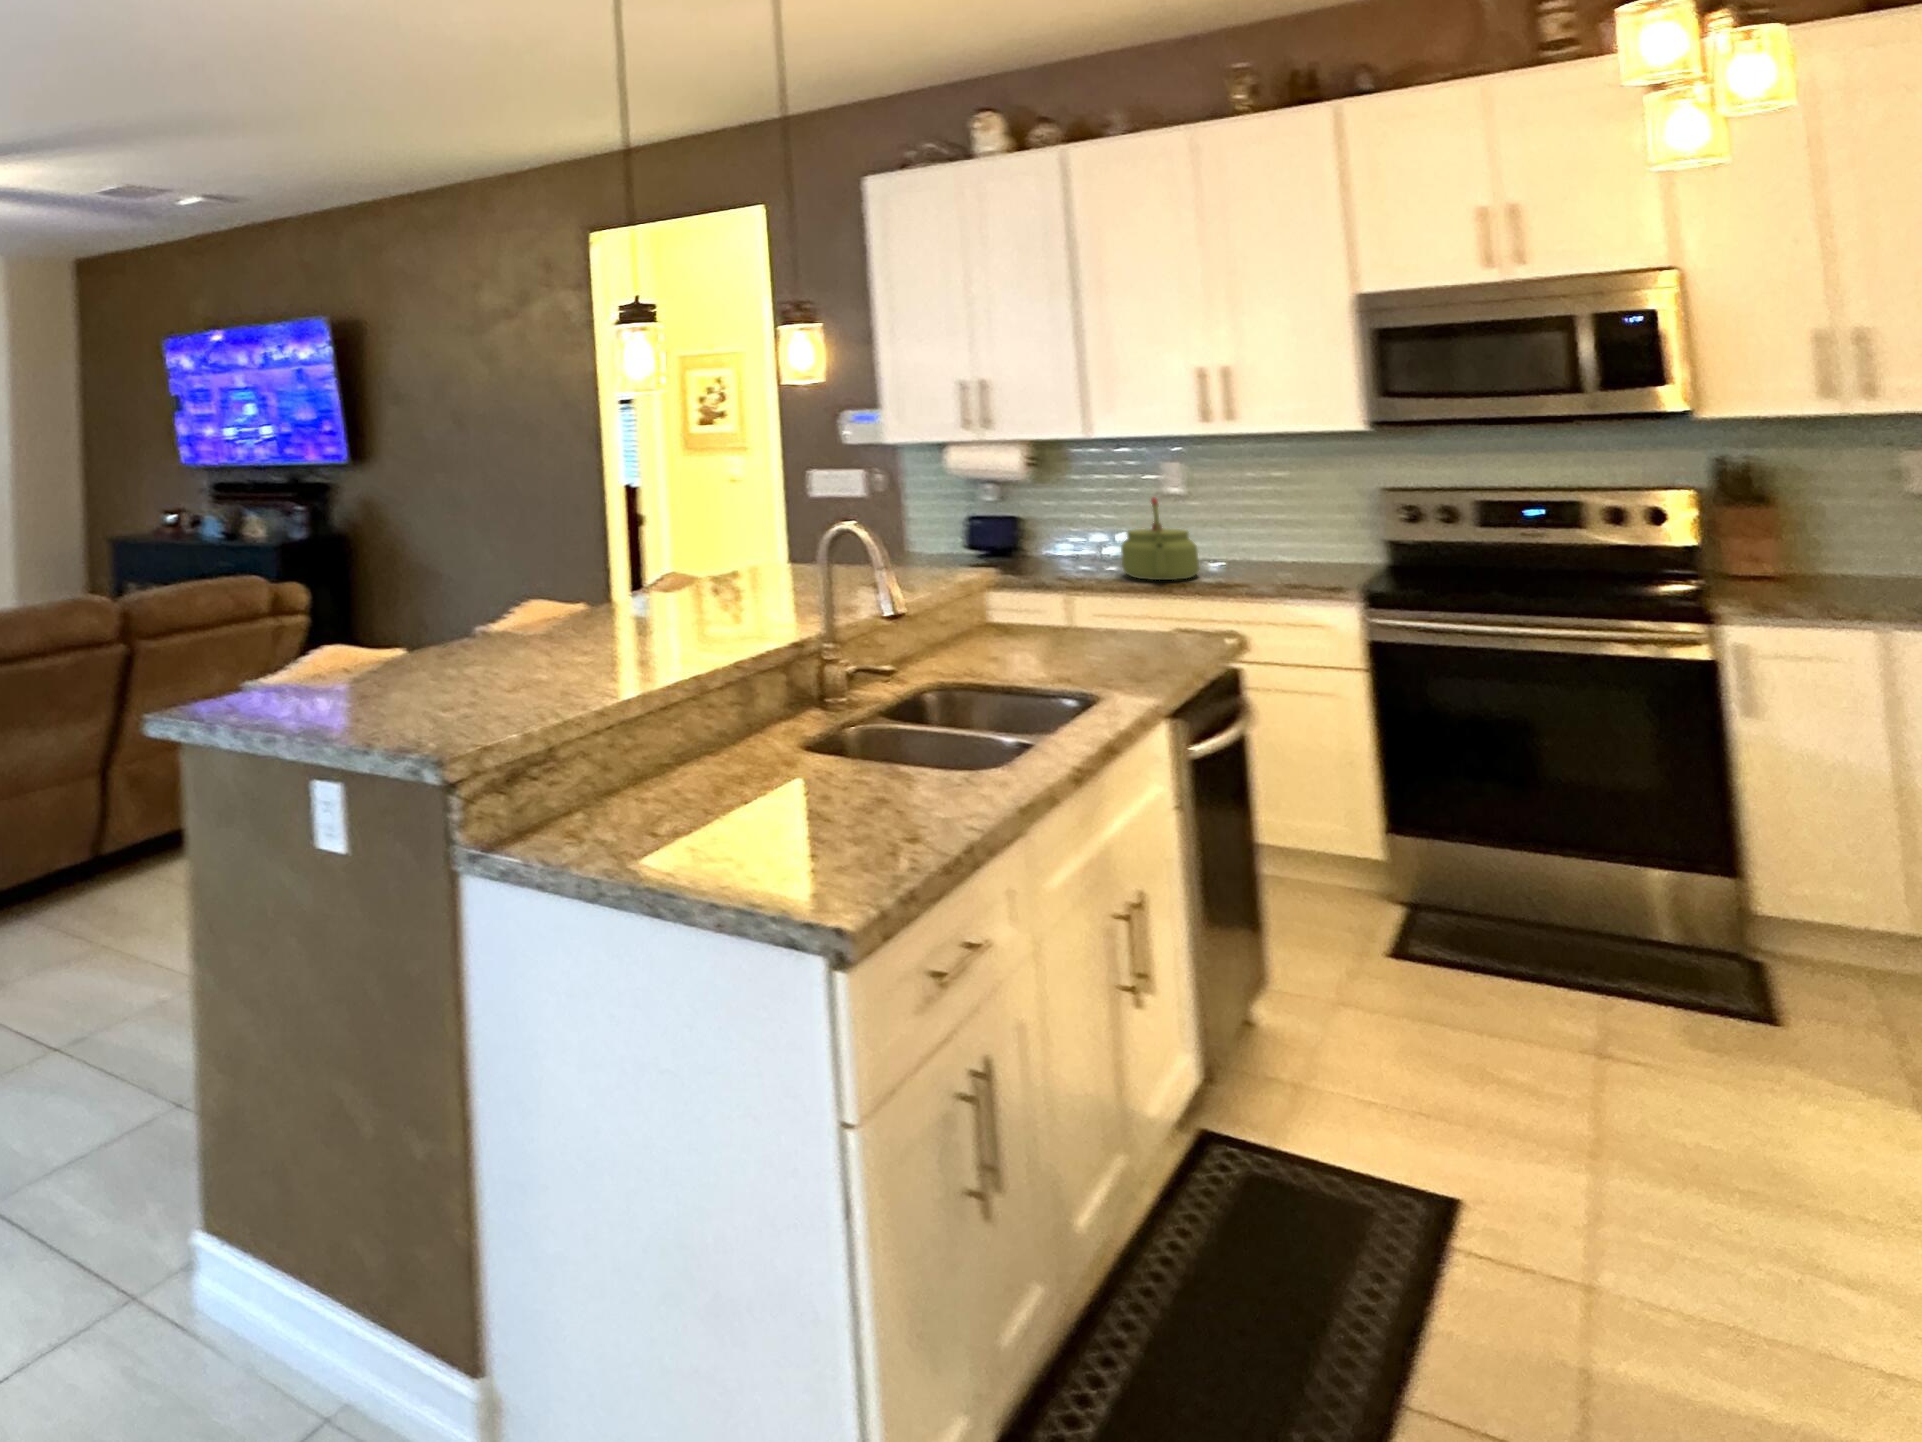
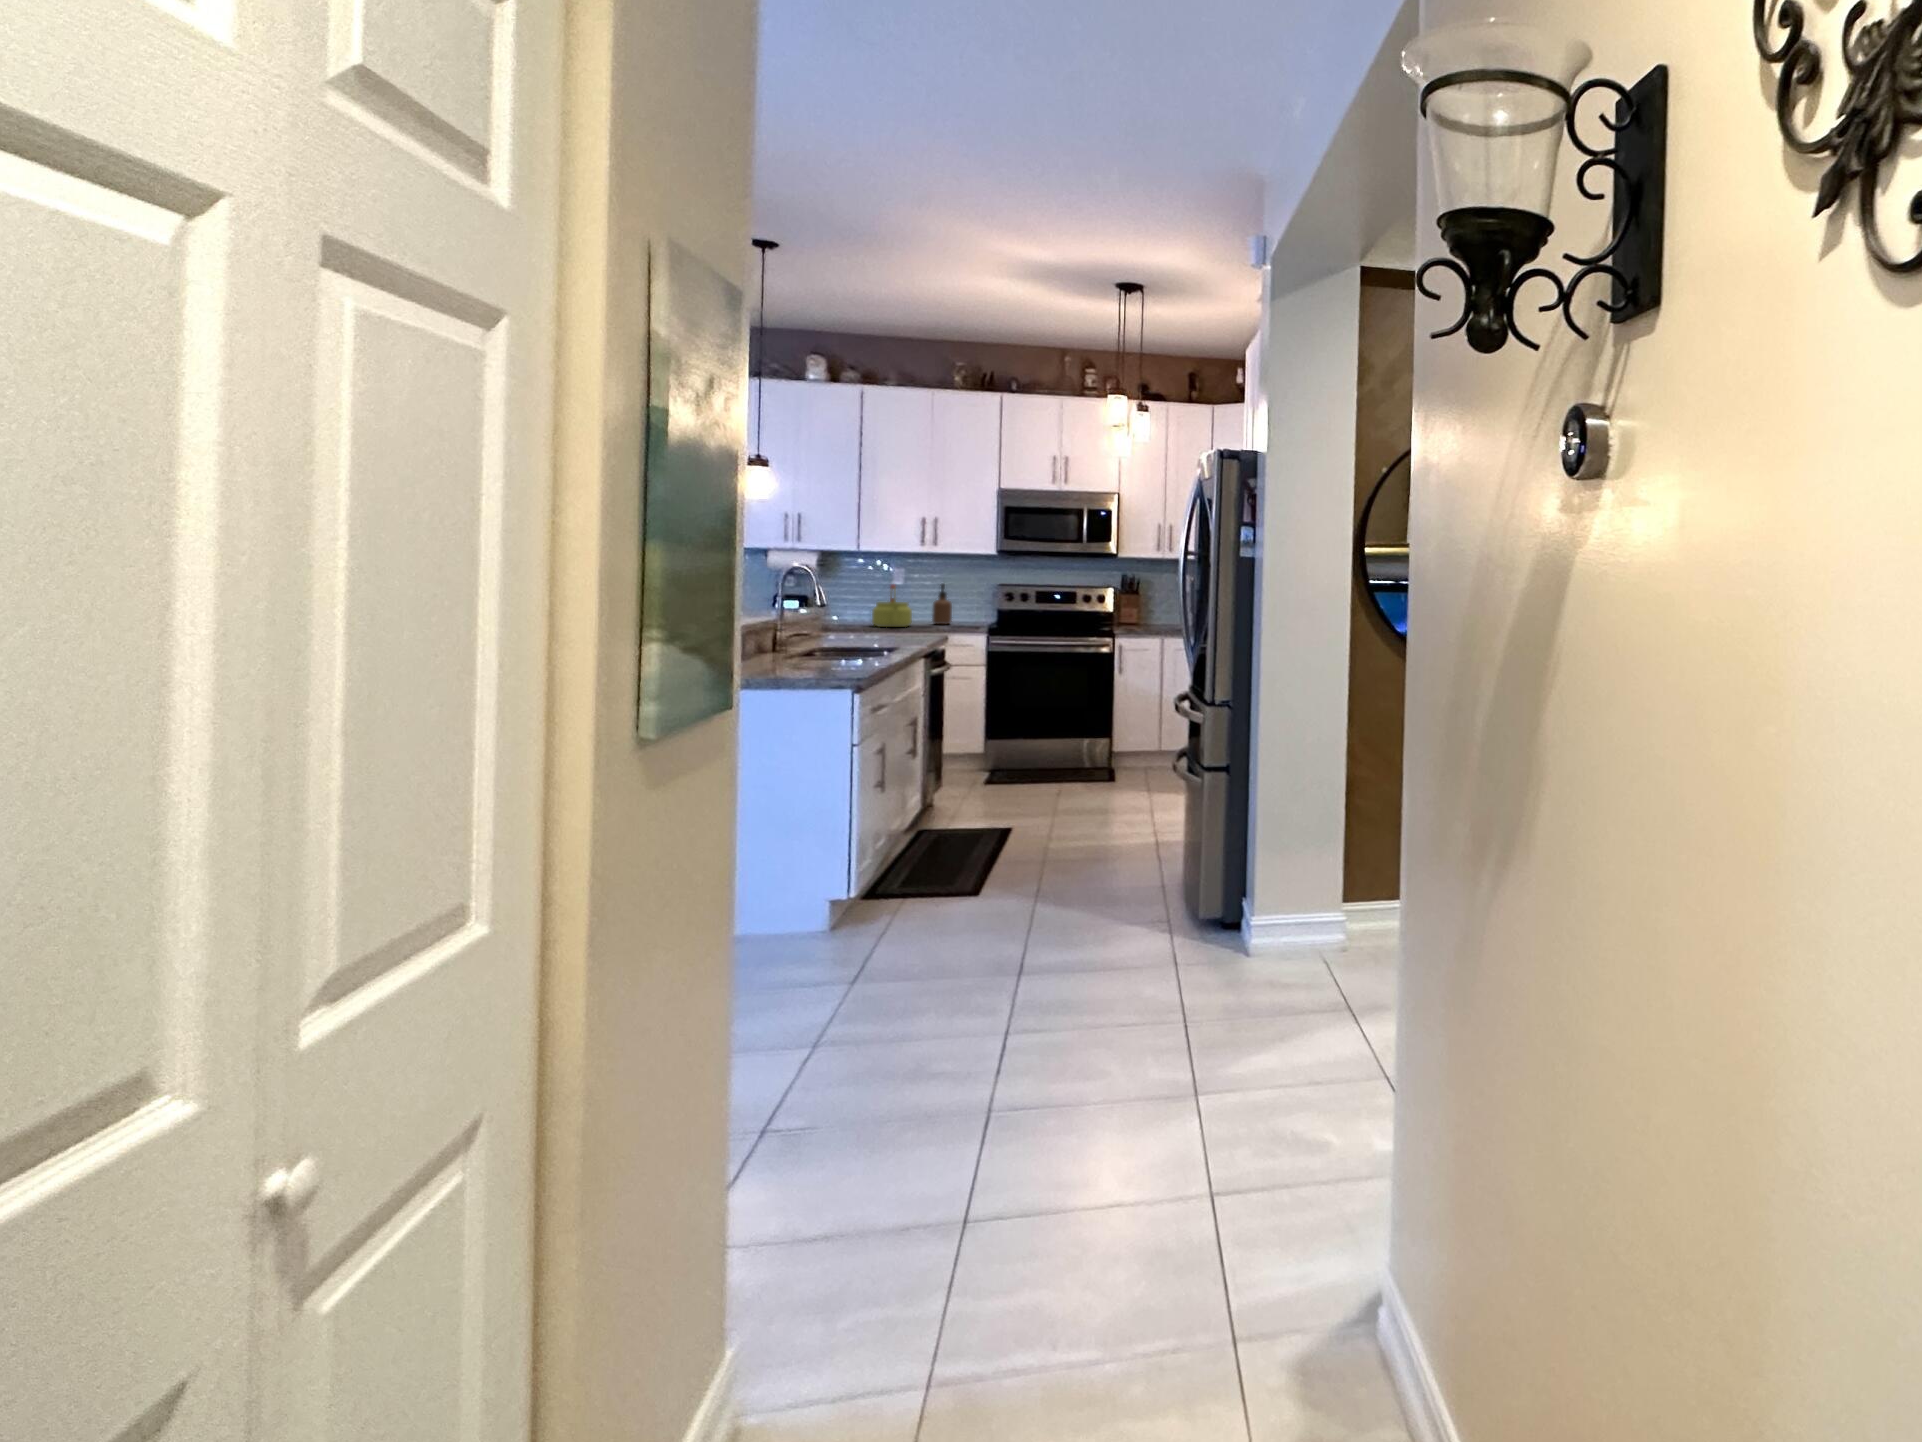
soap dispenser: none [1240,489,1284,571] -> present [932,584,952,625]

